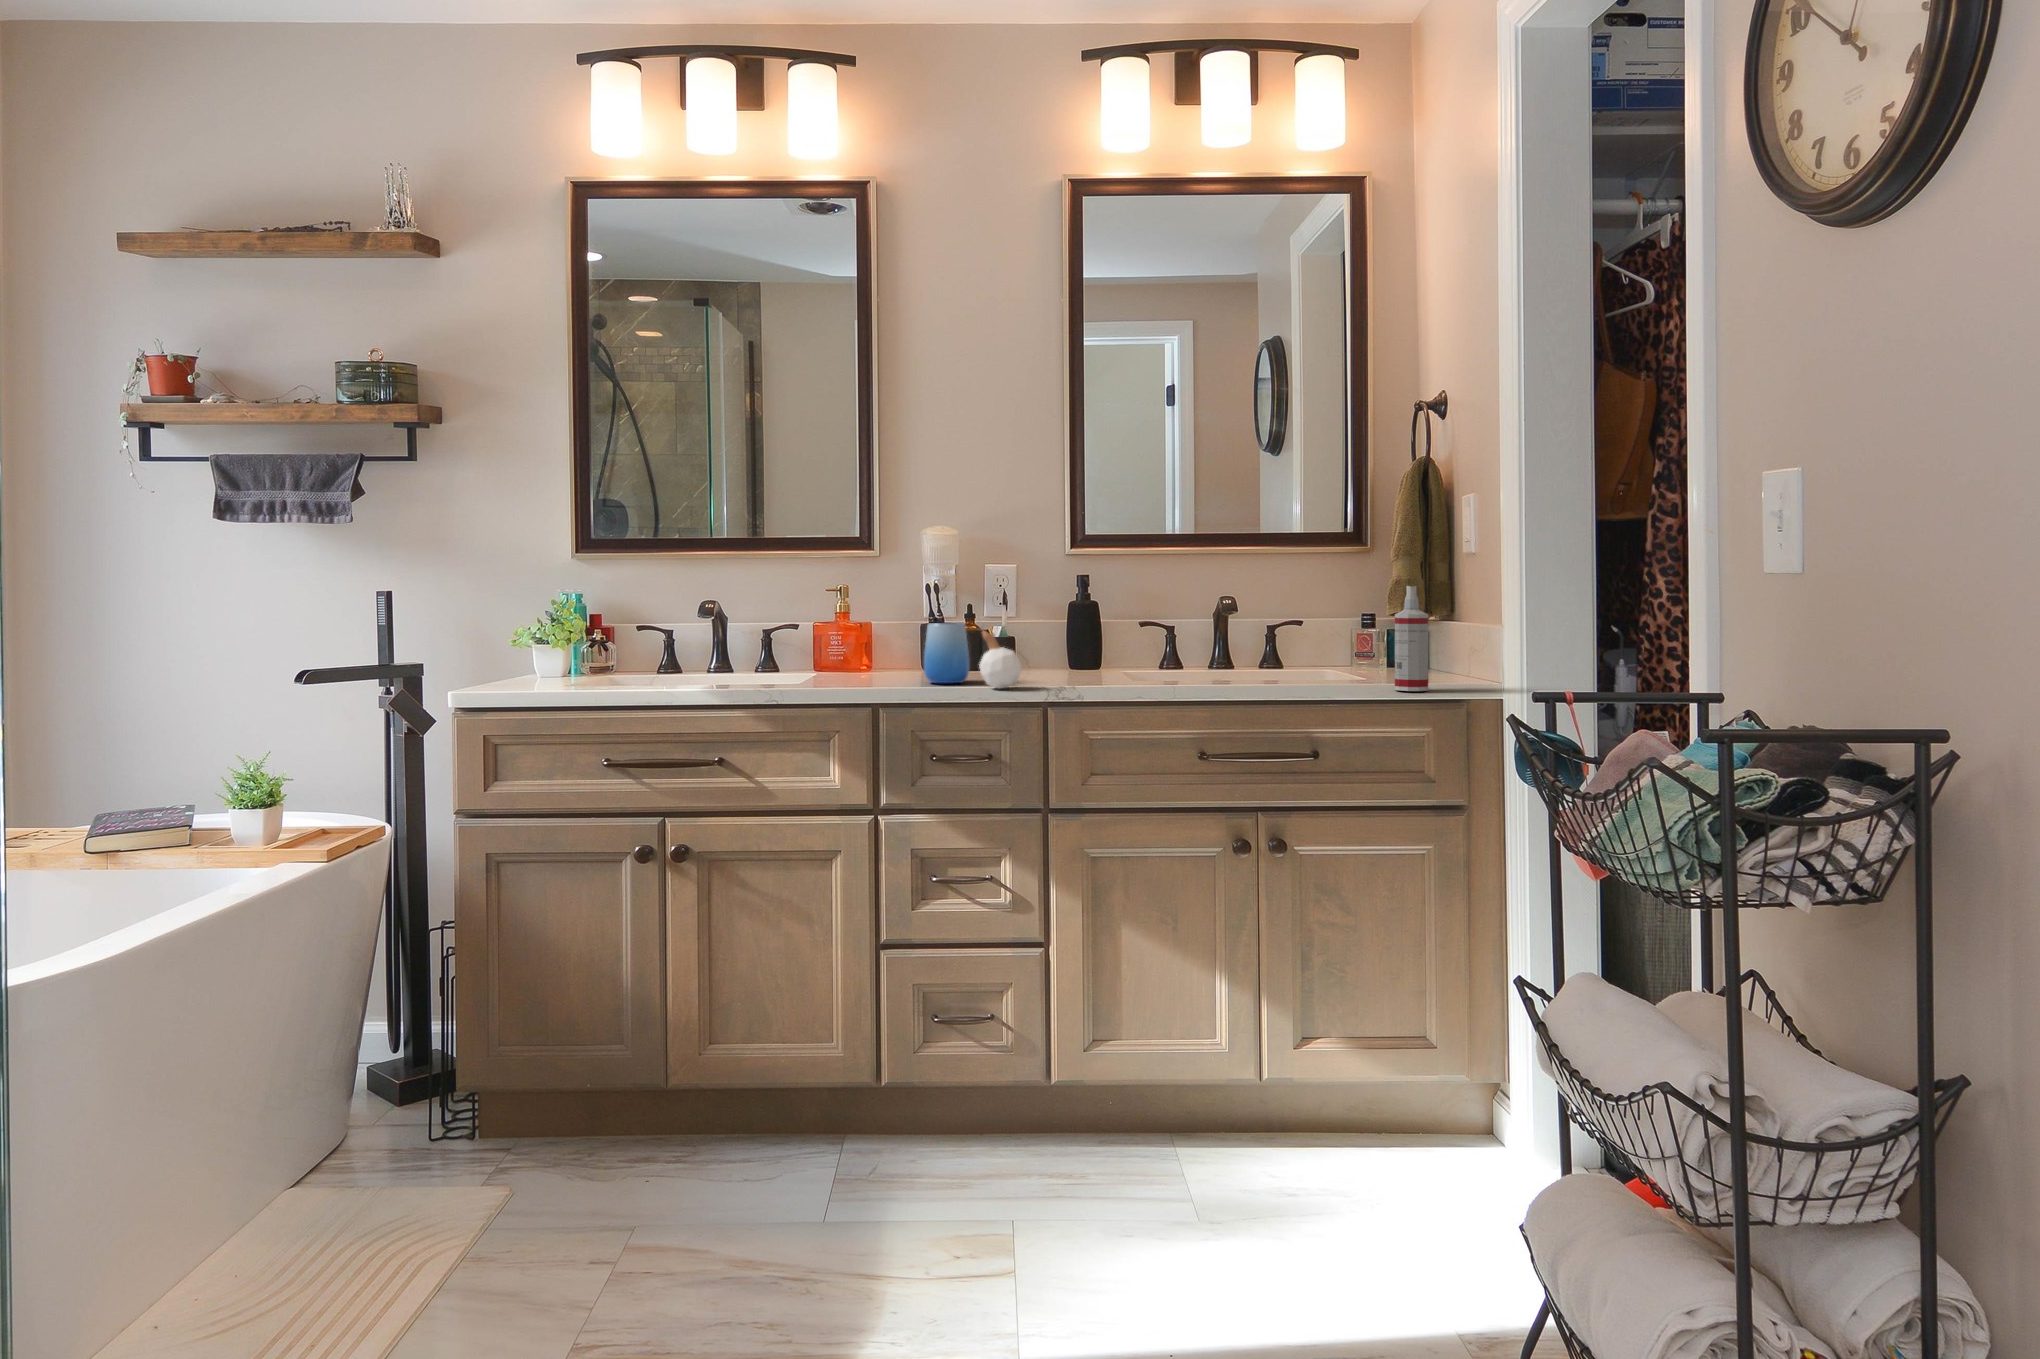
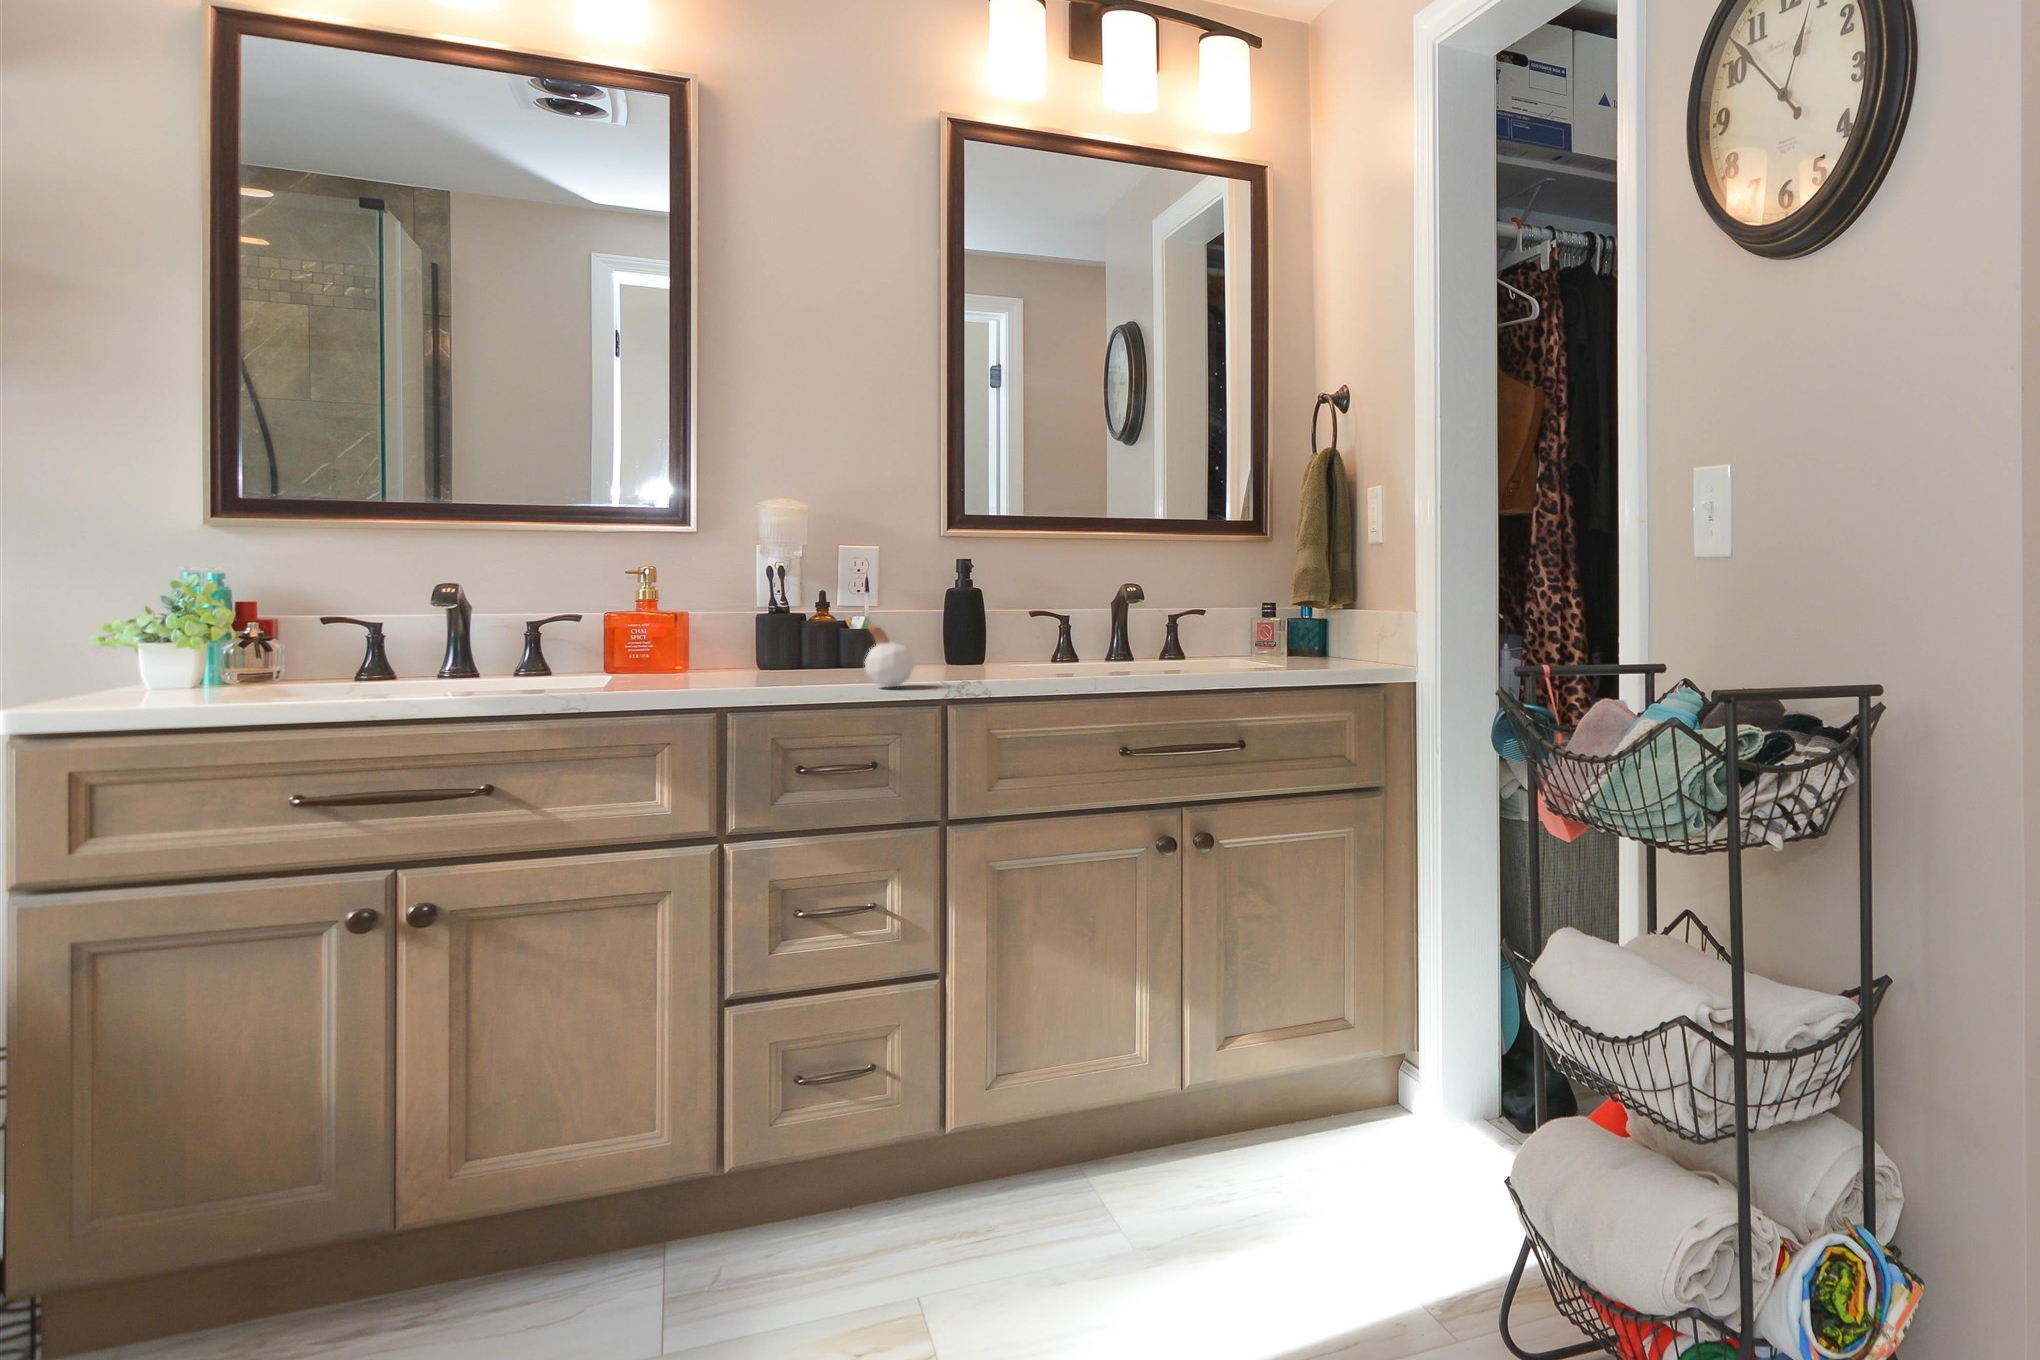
spray bottle: present [1395,586,1428,691] -> none [1311,575,1343,680]
cup: present [924,623,969,683] -> none [791,615,846,684]

